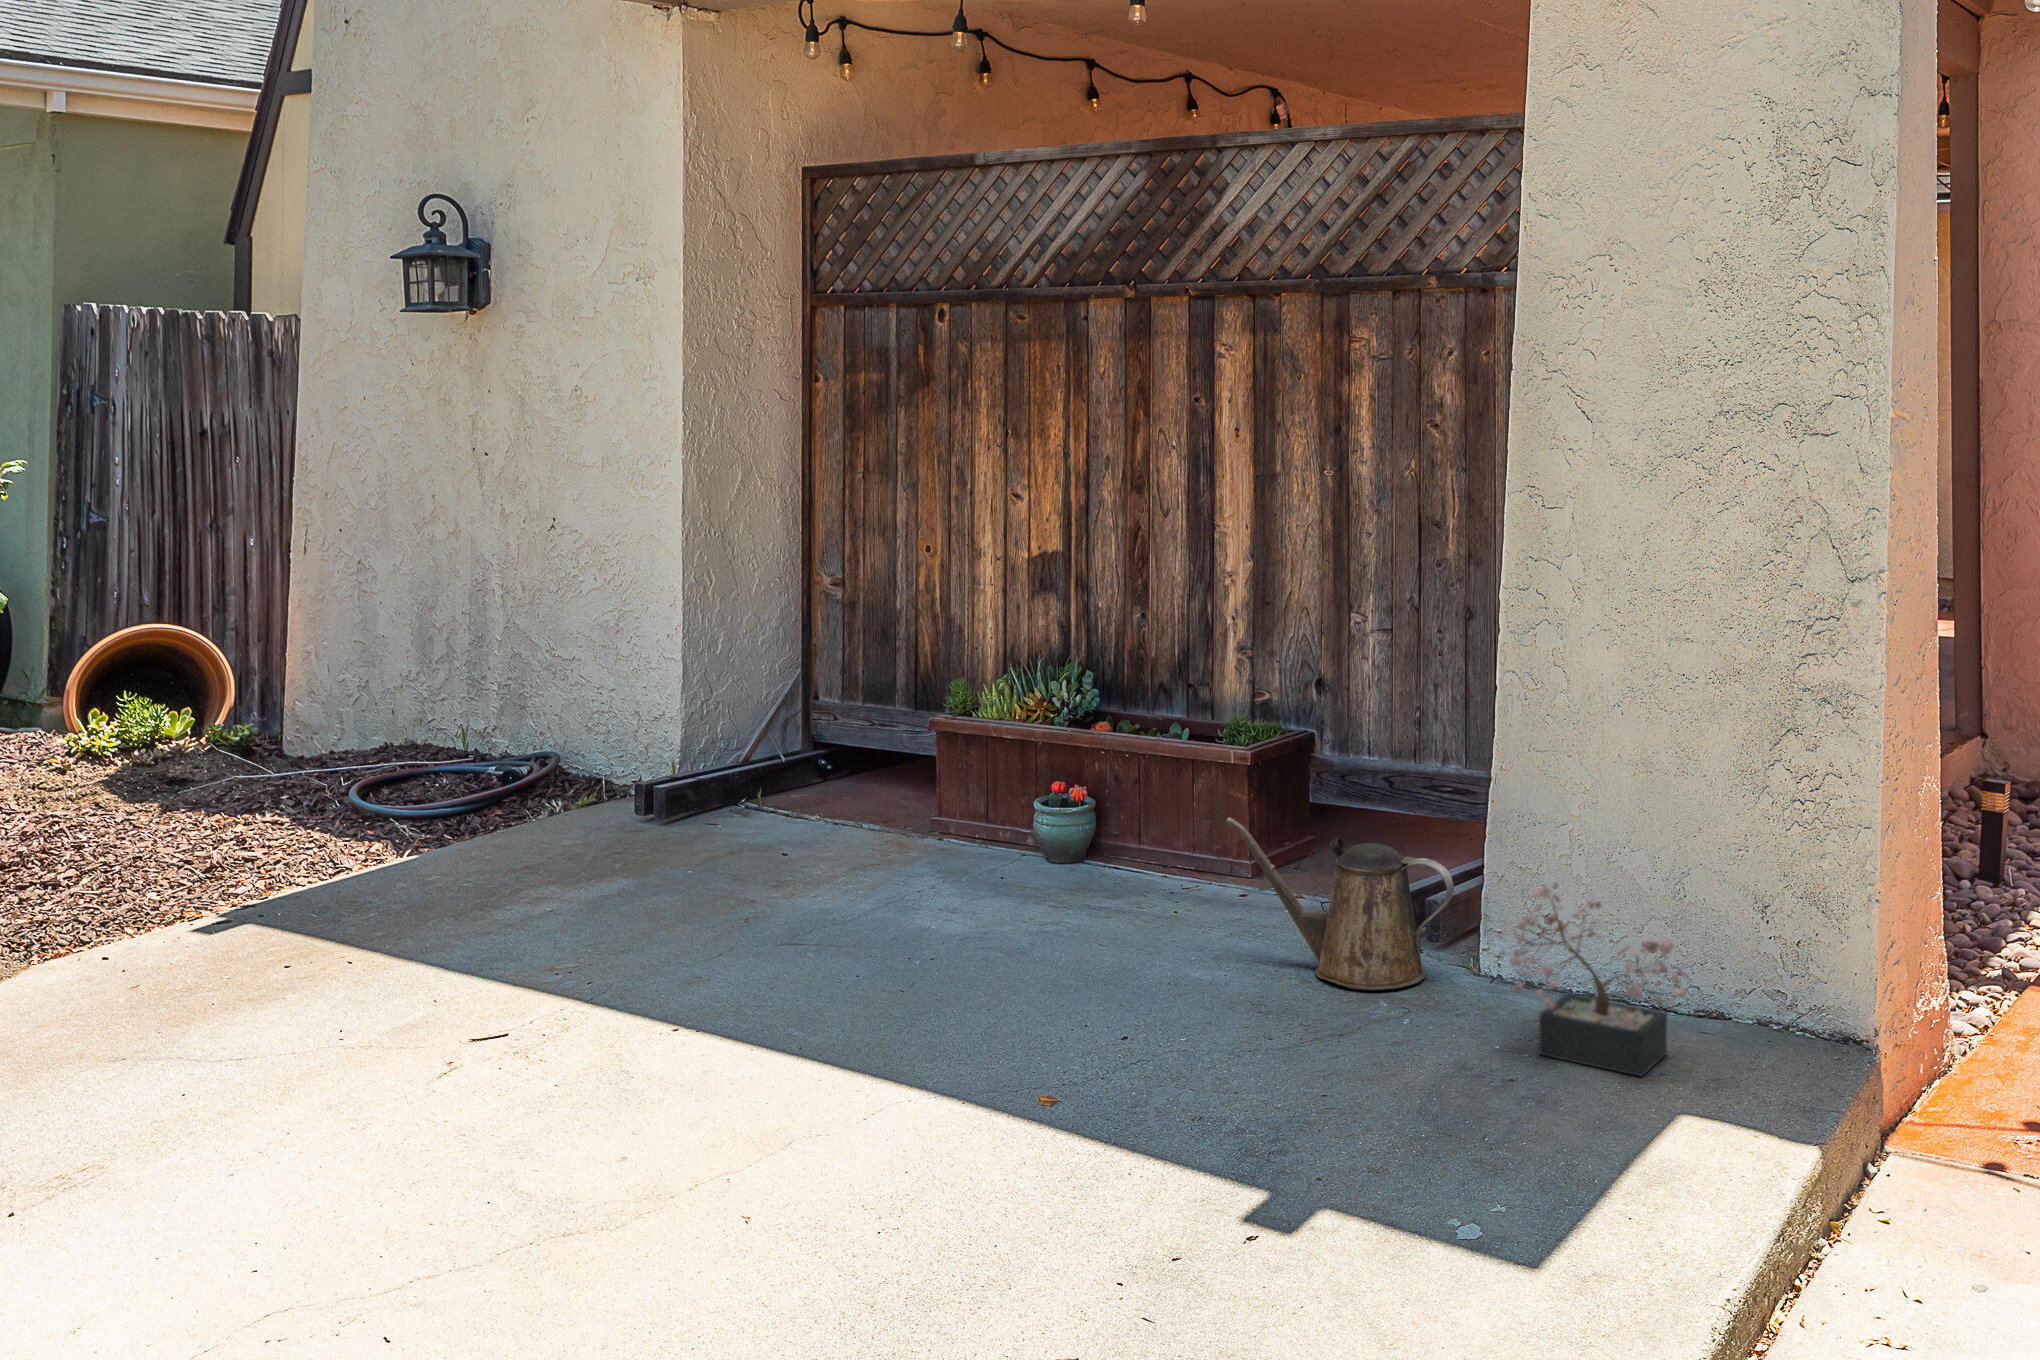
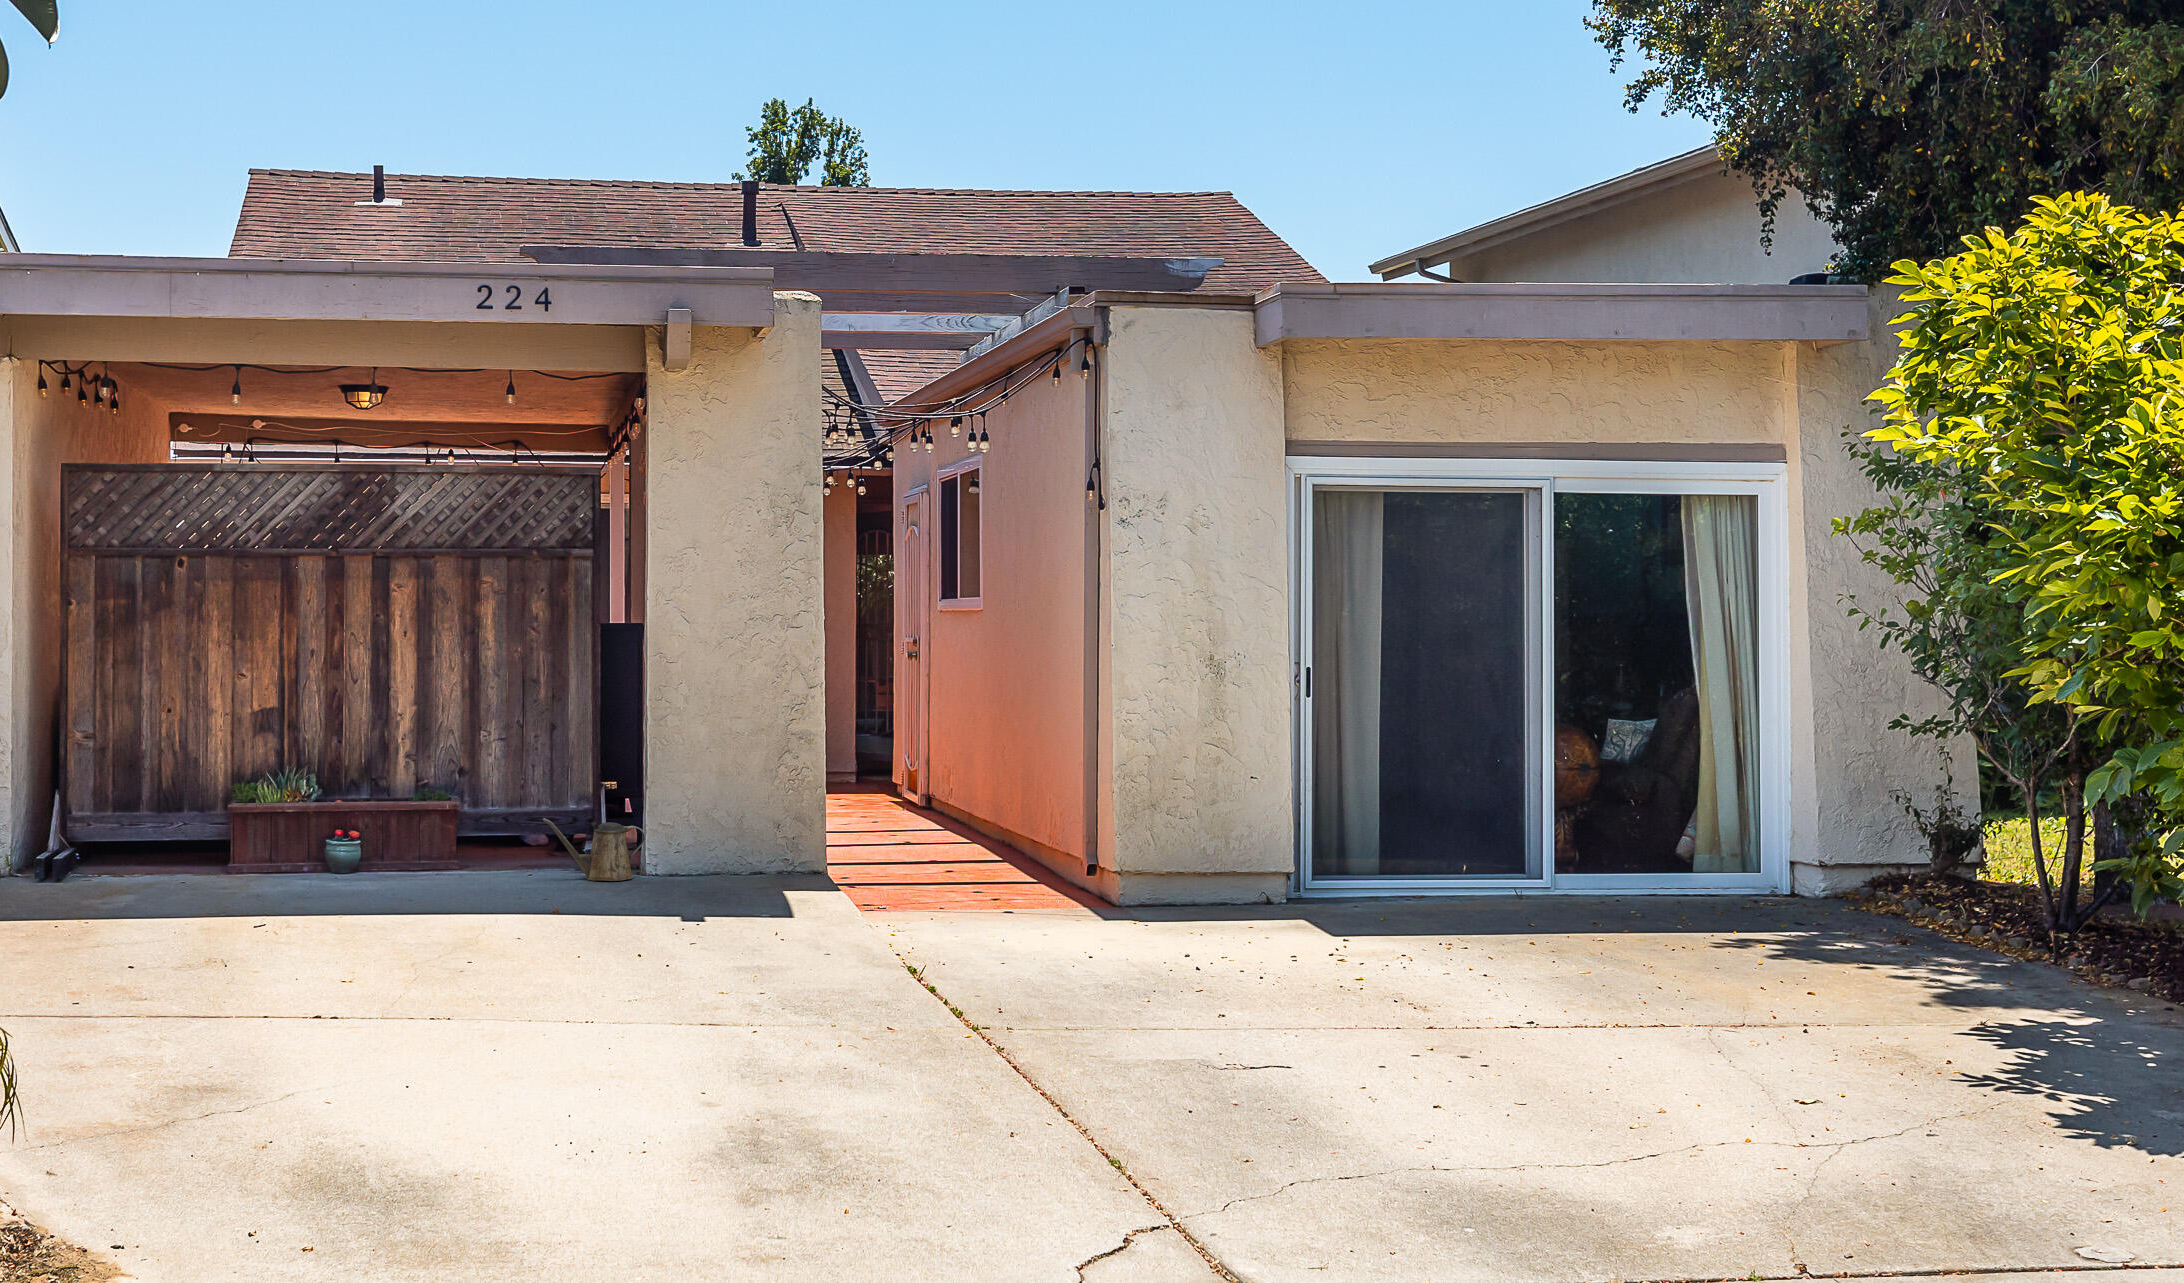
decorative plant: present [1505,883,1688,1076] -> none [691,823,765,886]

